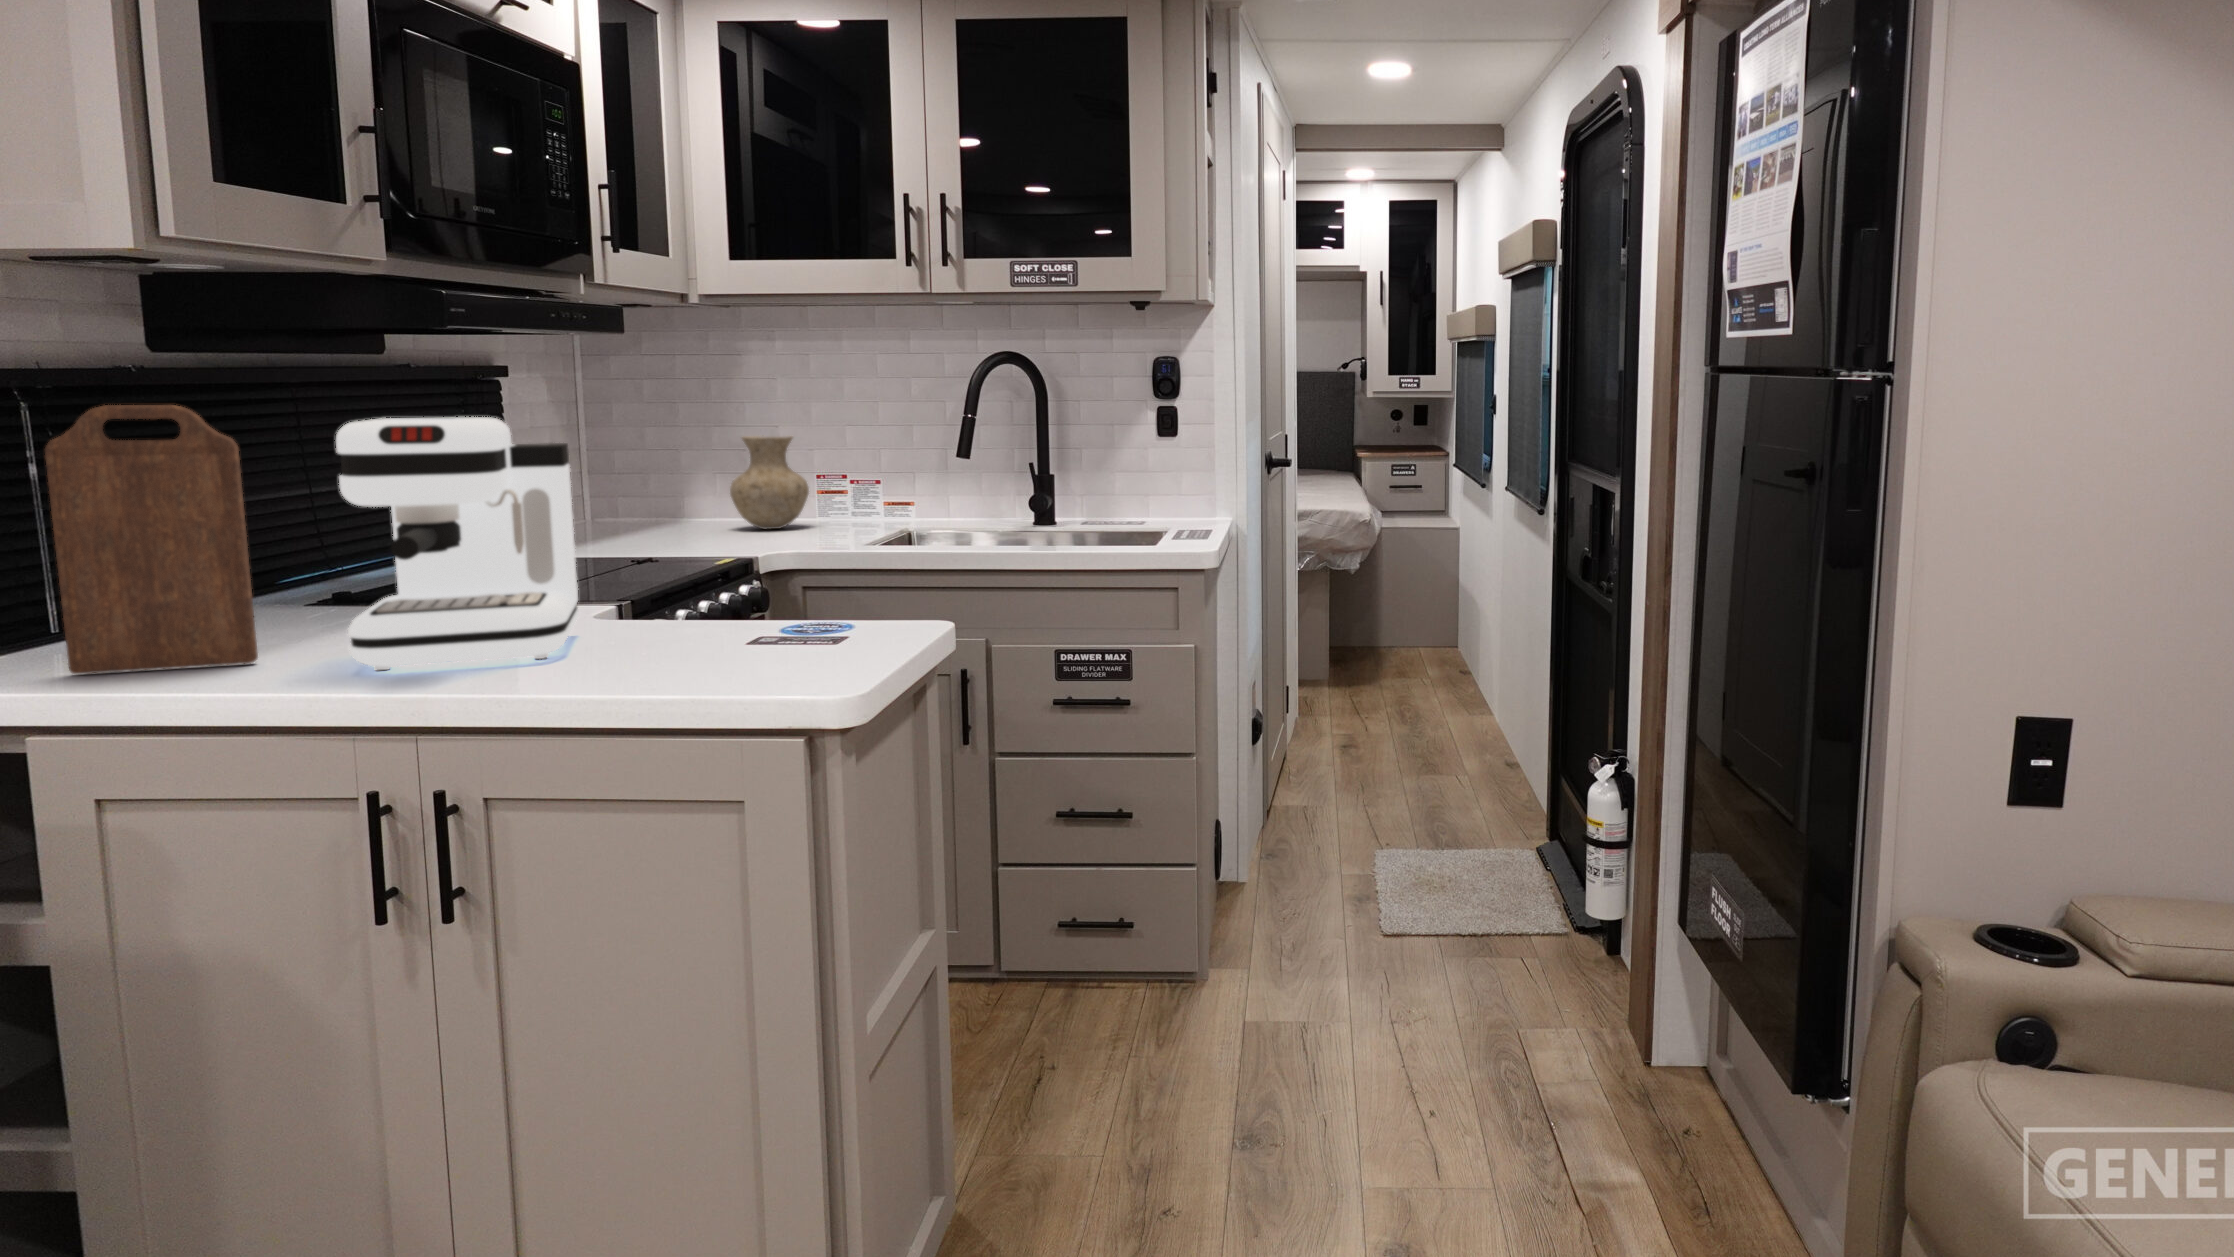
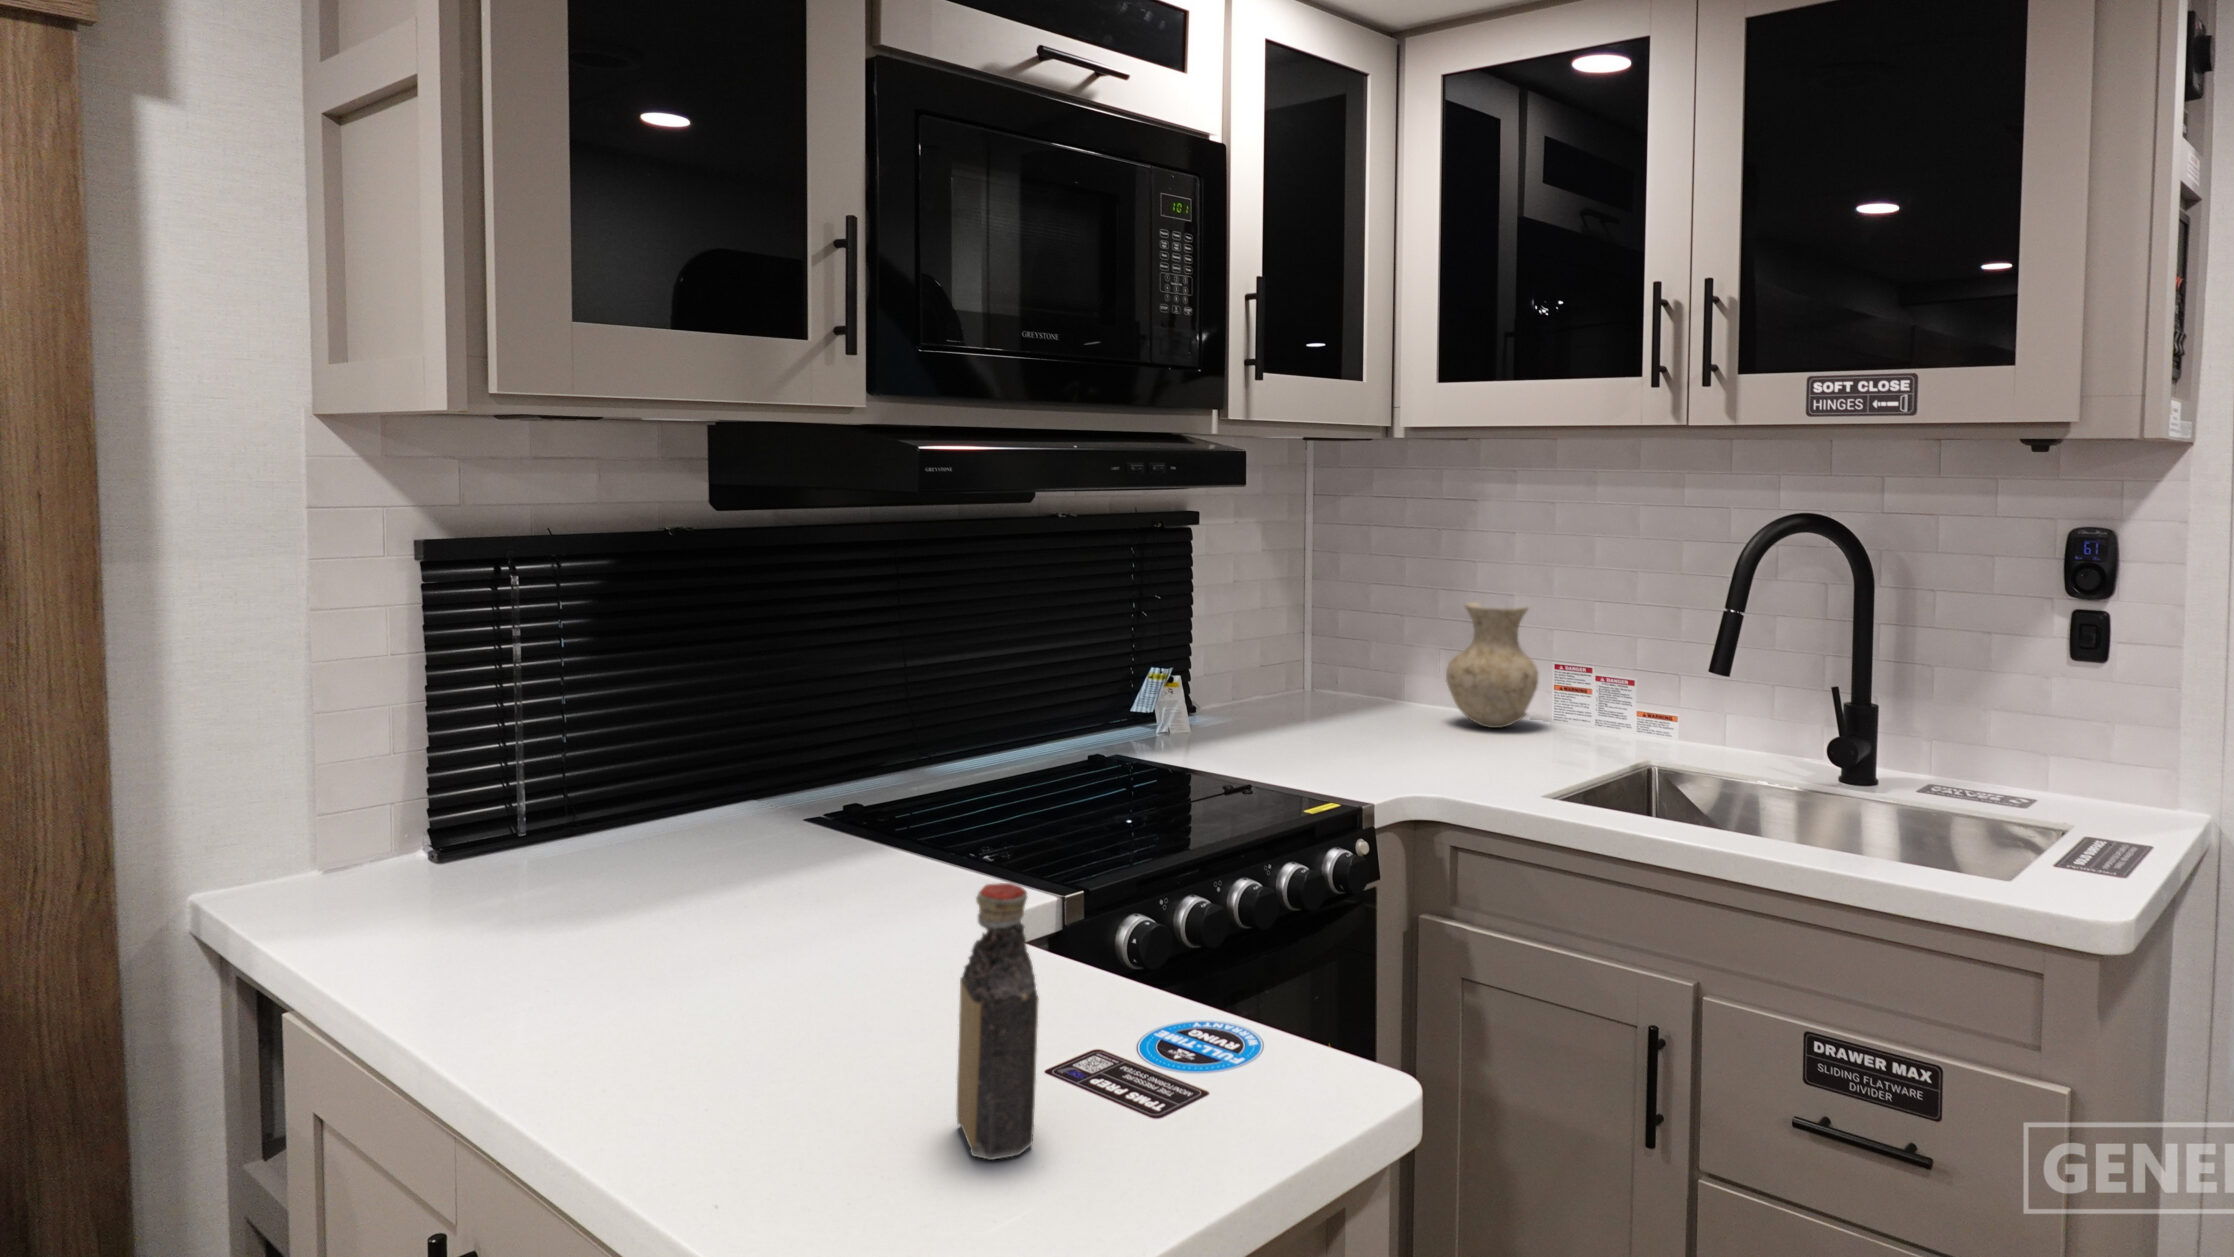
cutting board: present [45,405,258,674] -> none [425,612,580,943]
coffee maker: present [336,417,579,670] -> none [552,643,930,1033]
bottle: none [730,514,789,661] -> present [957,883,1039,1160]

